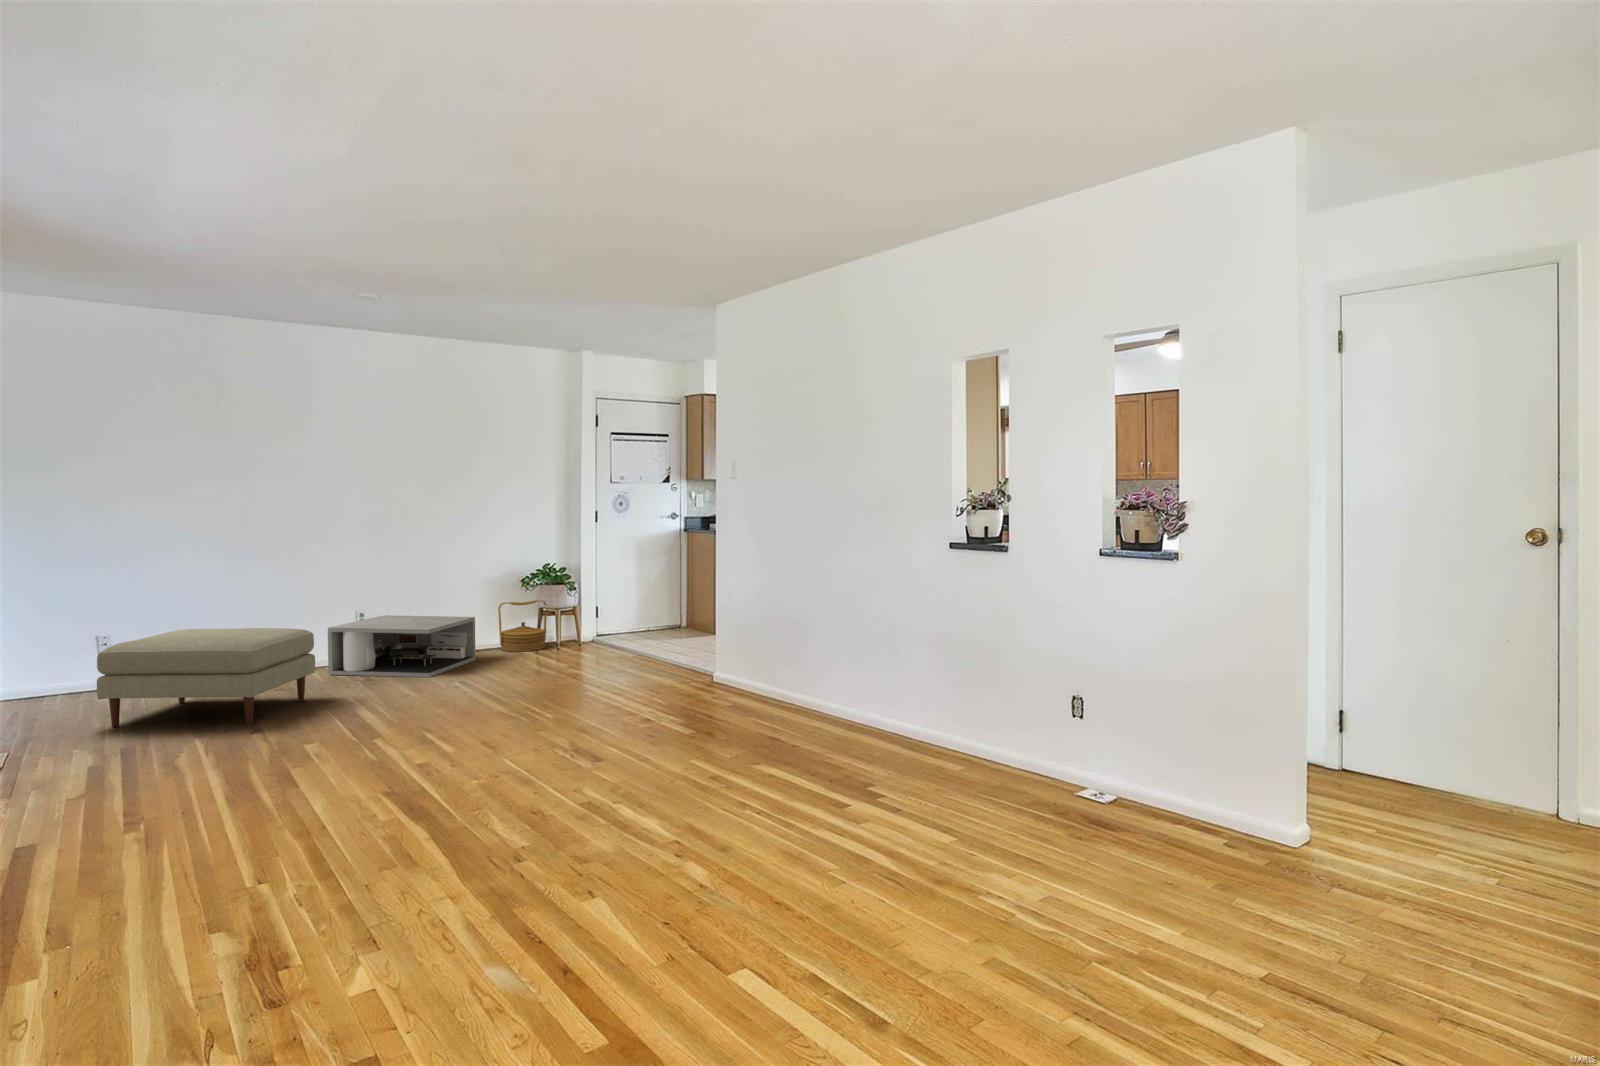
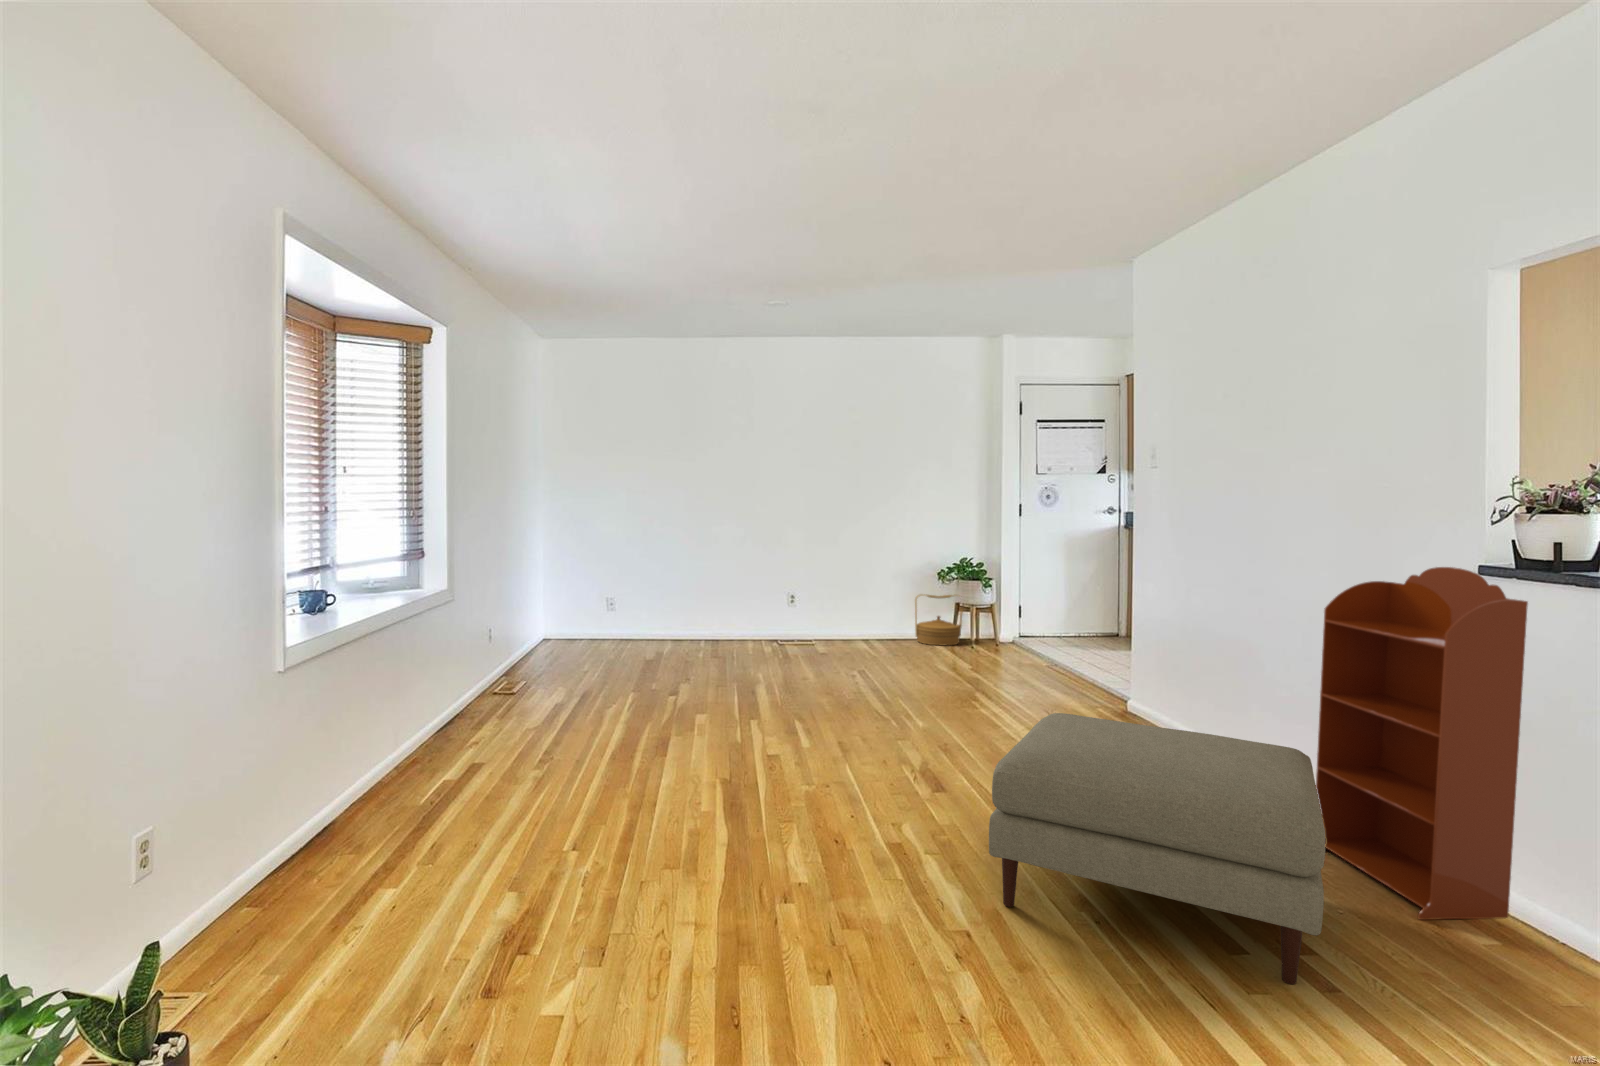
bookcase: none [863,545,976,769] -> present [1316,567,1528,920]
coffee table: present [328,615,476,677] -> none [761,597,889,661]
ottoman: present [97,628,315,727] -> present [989,713,1326,984]

